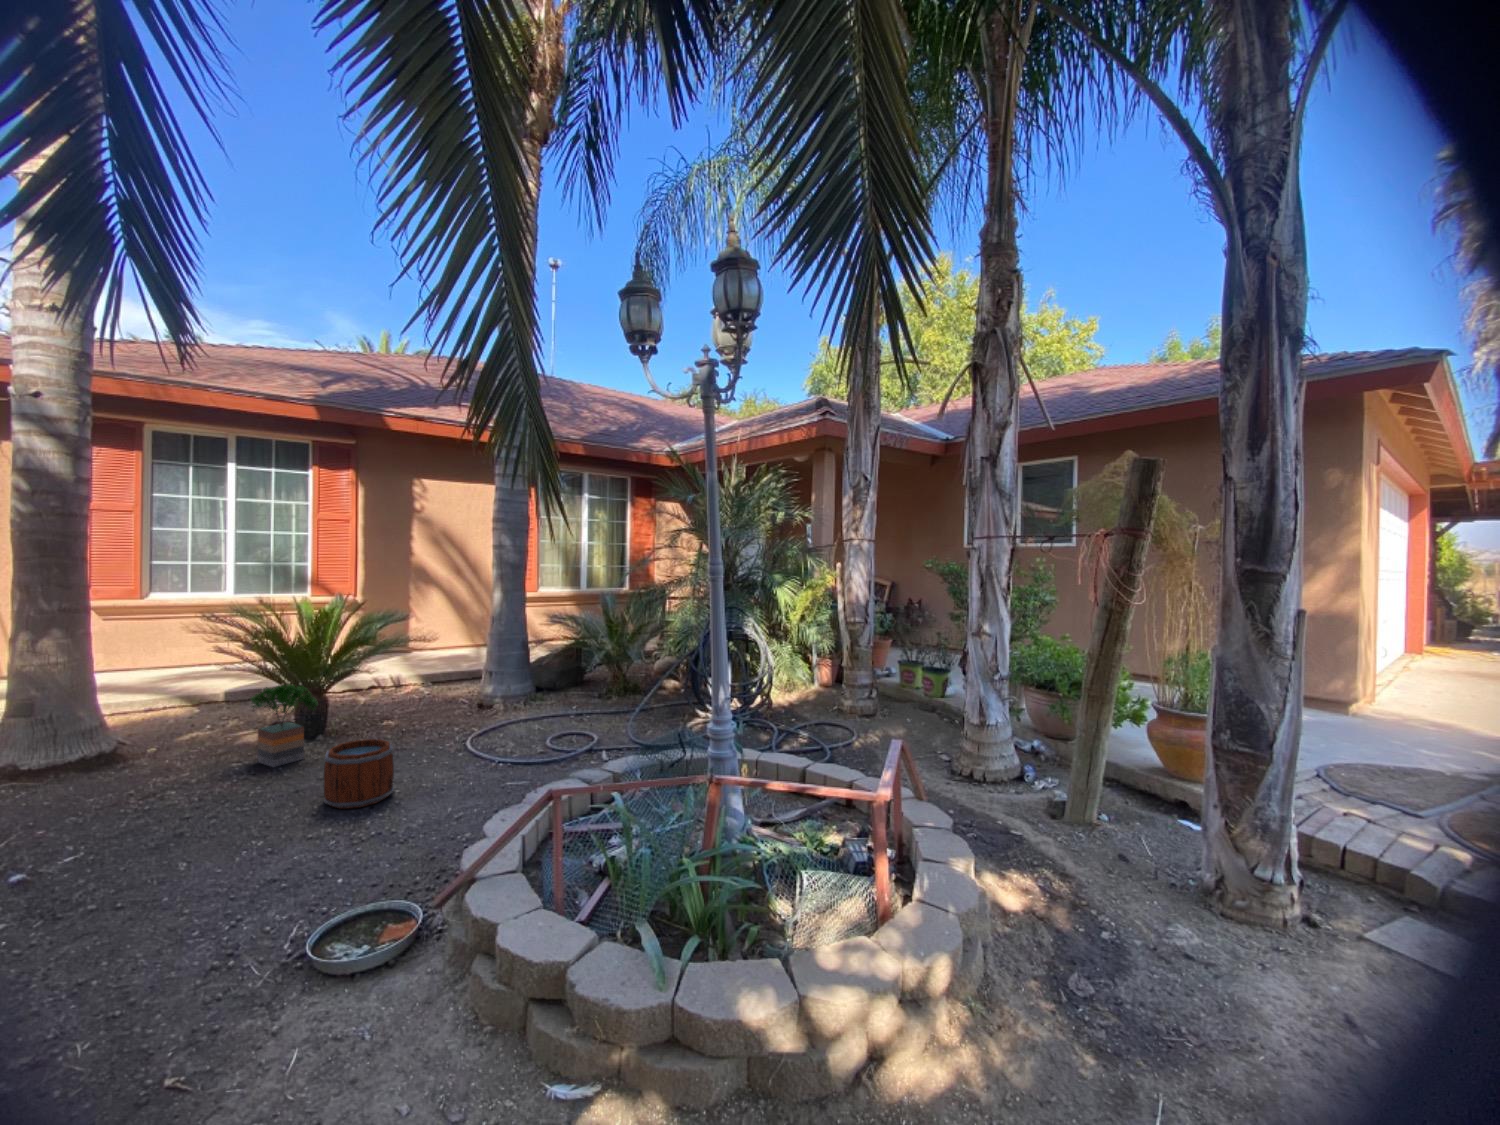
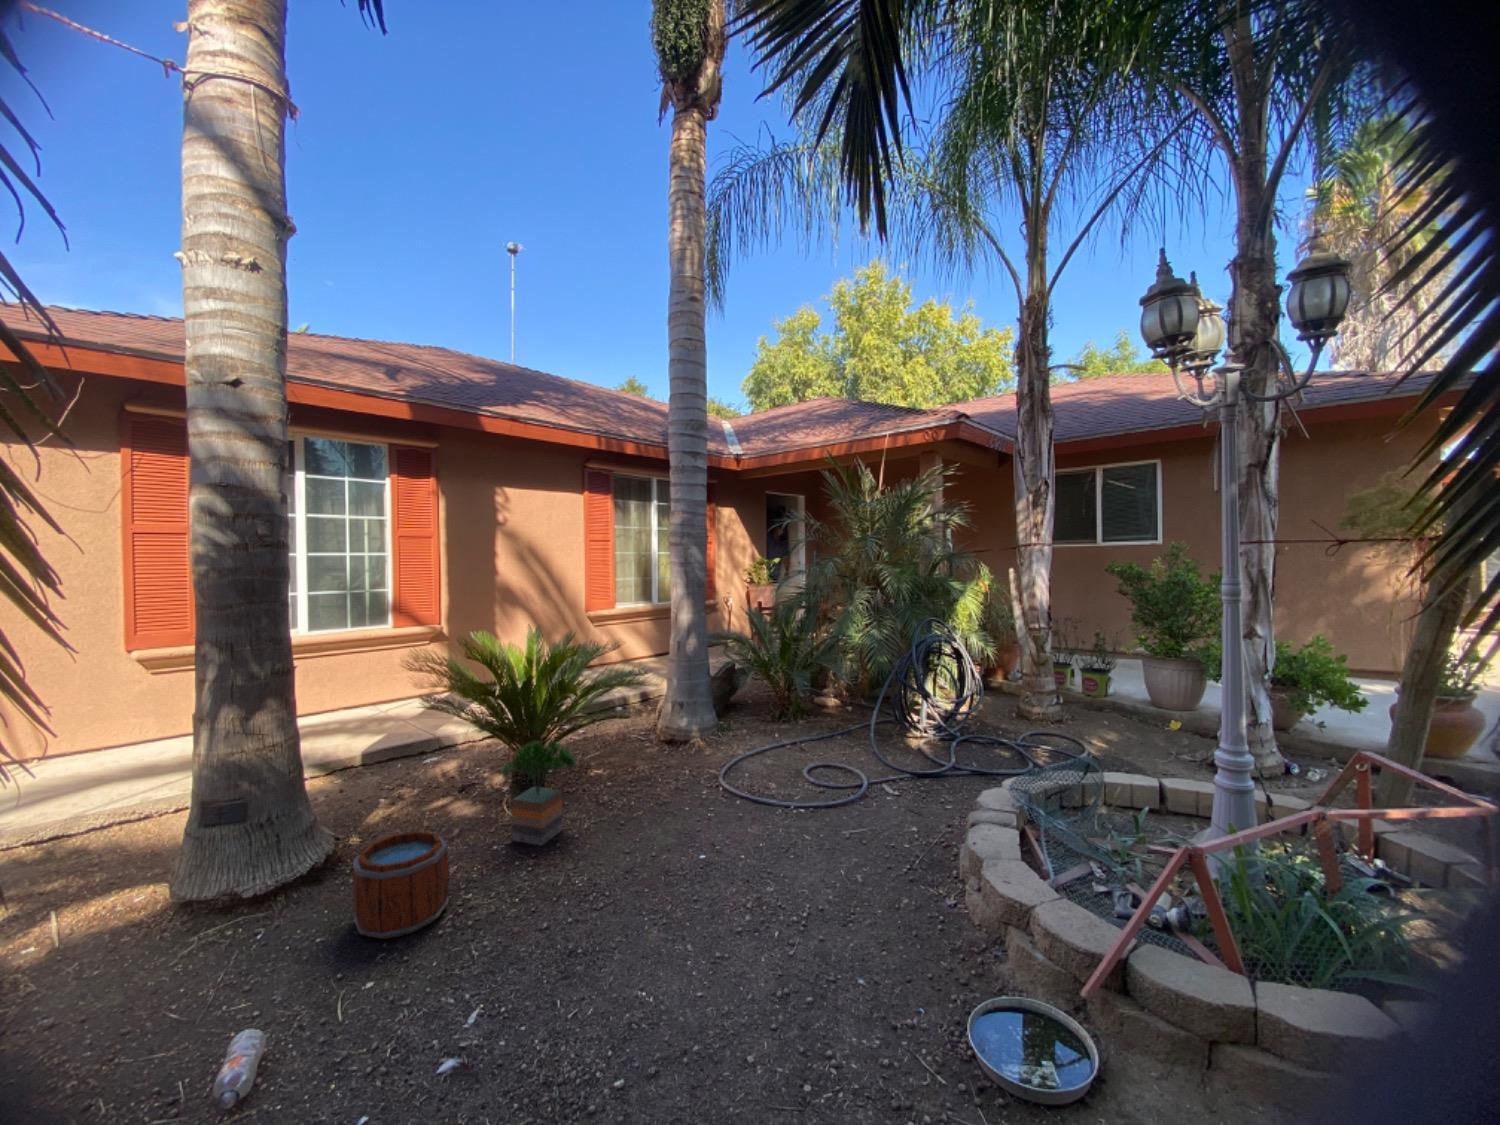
bucket: present [324,739,394,809] -> present [353,831,449,939]

